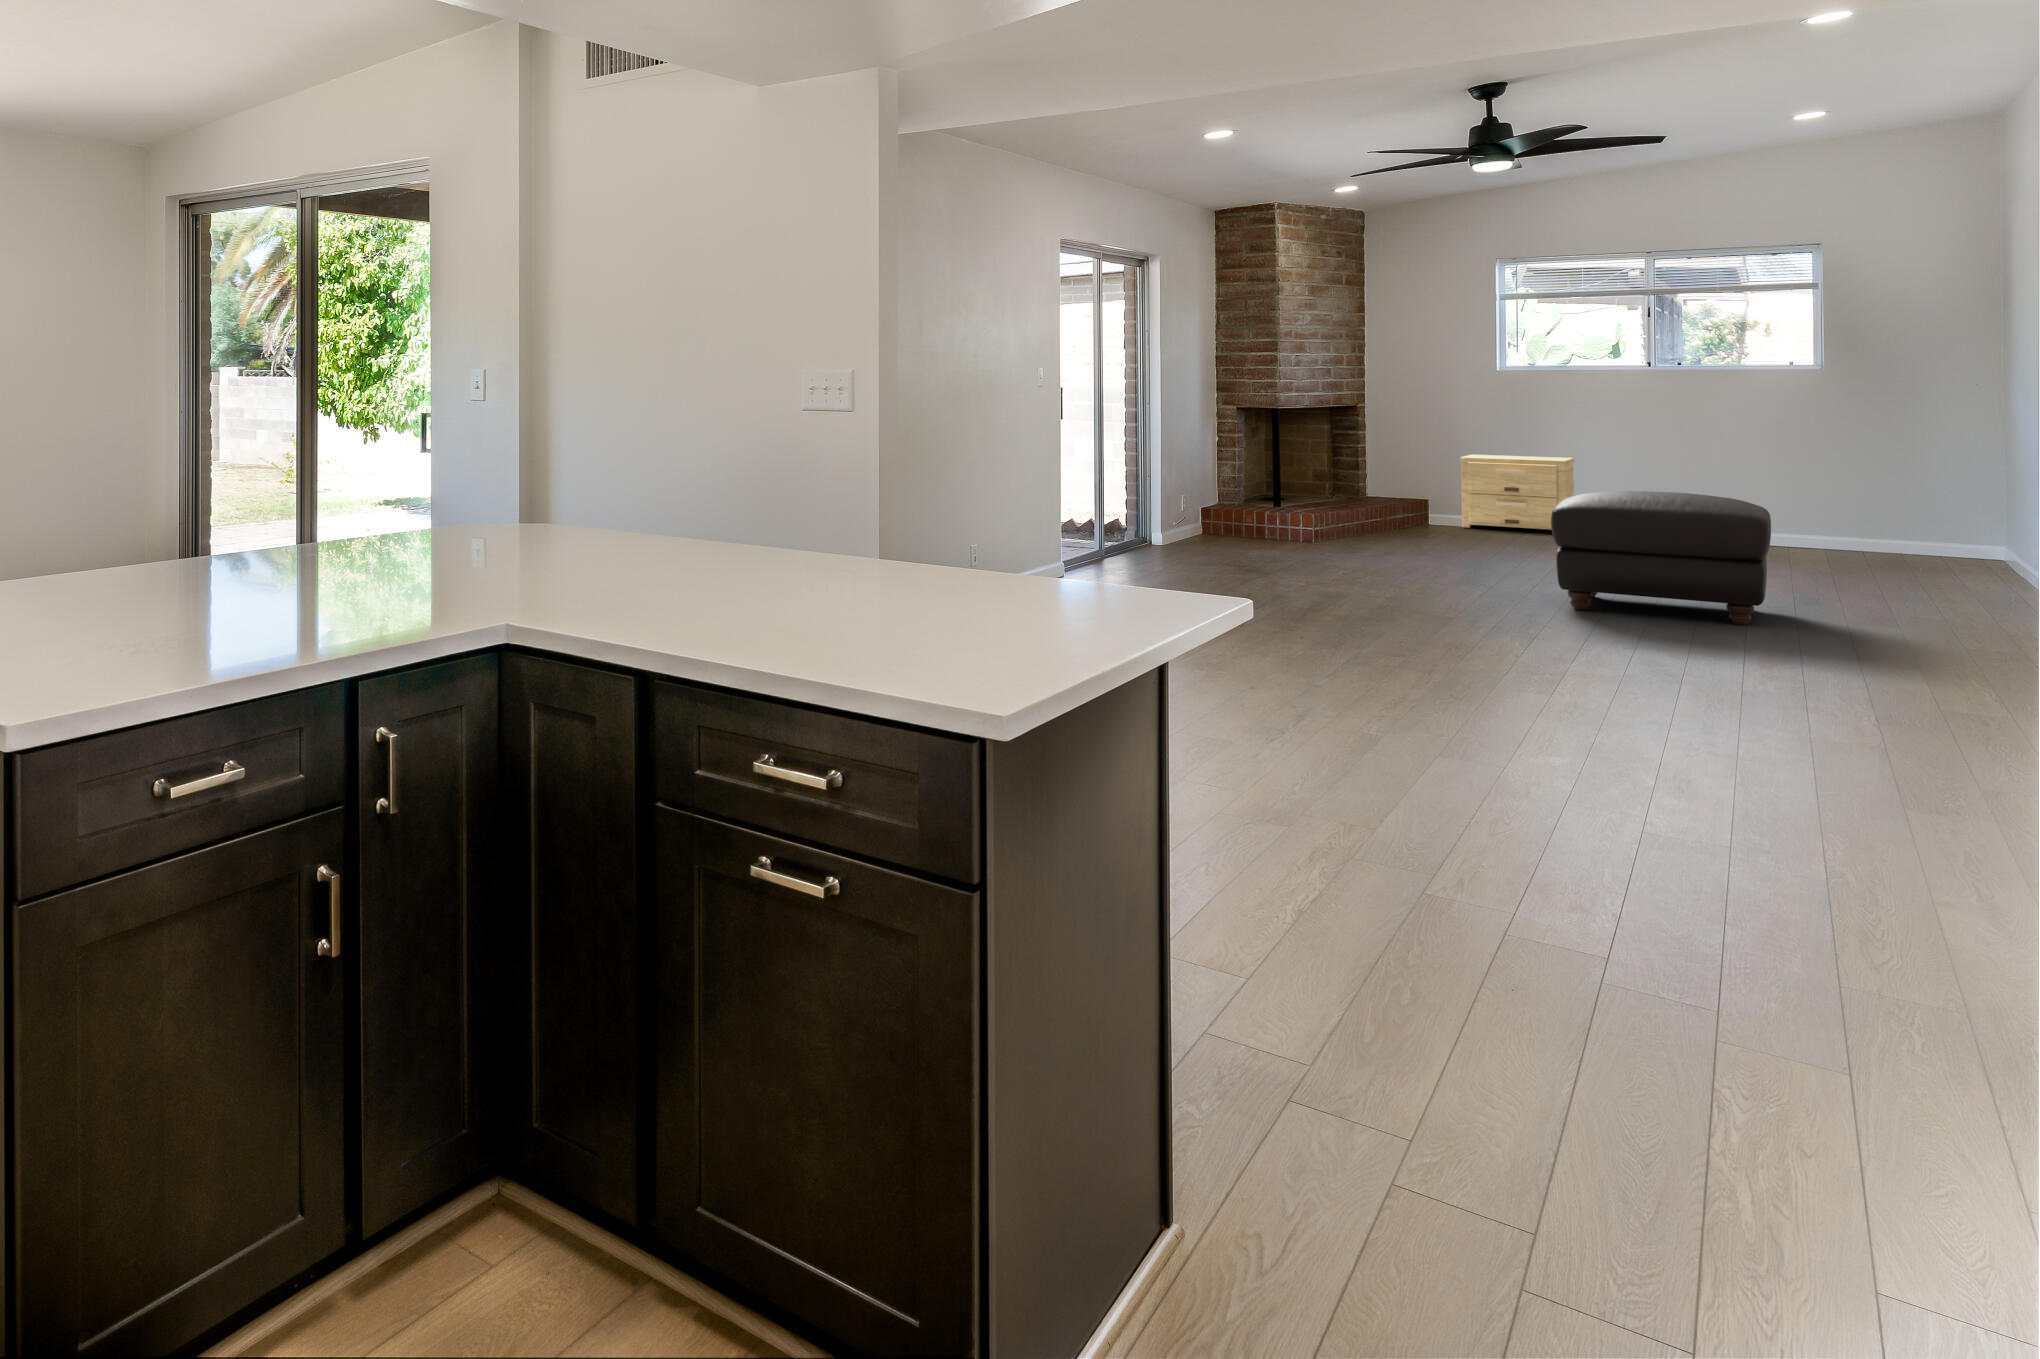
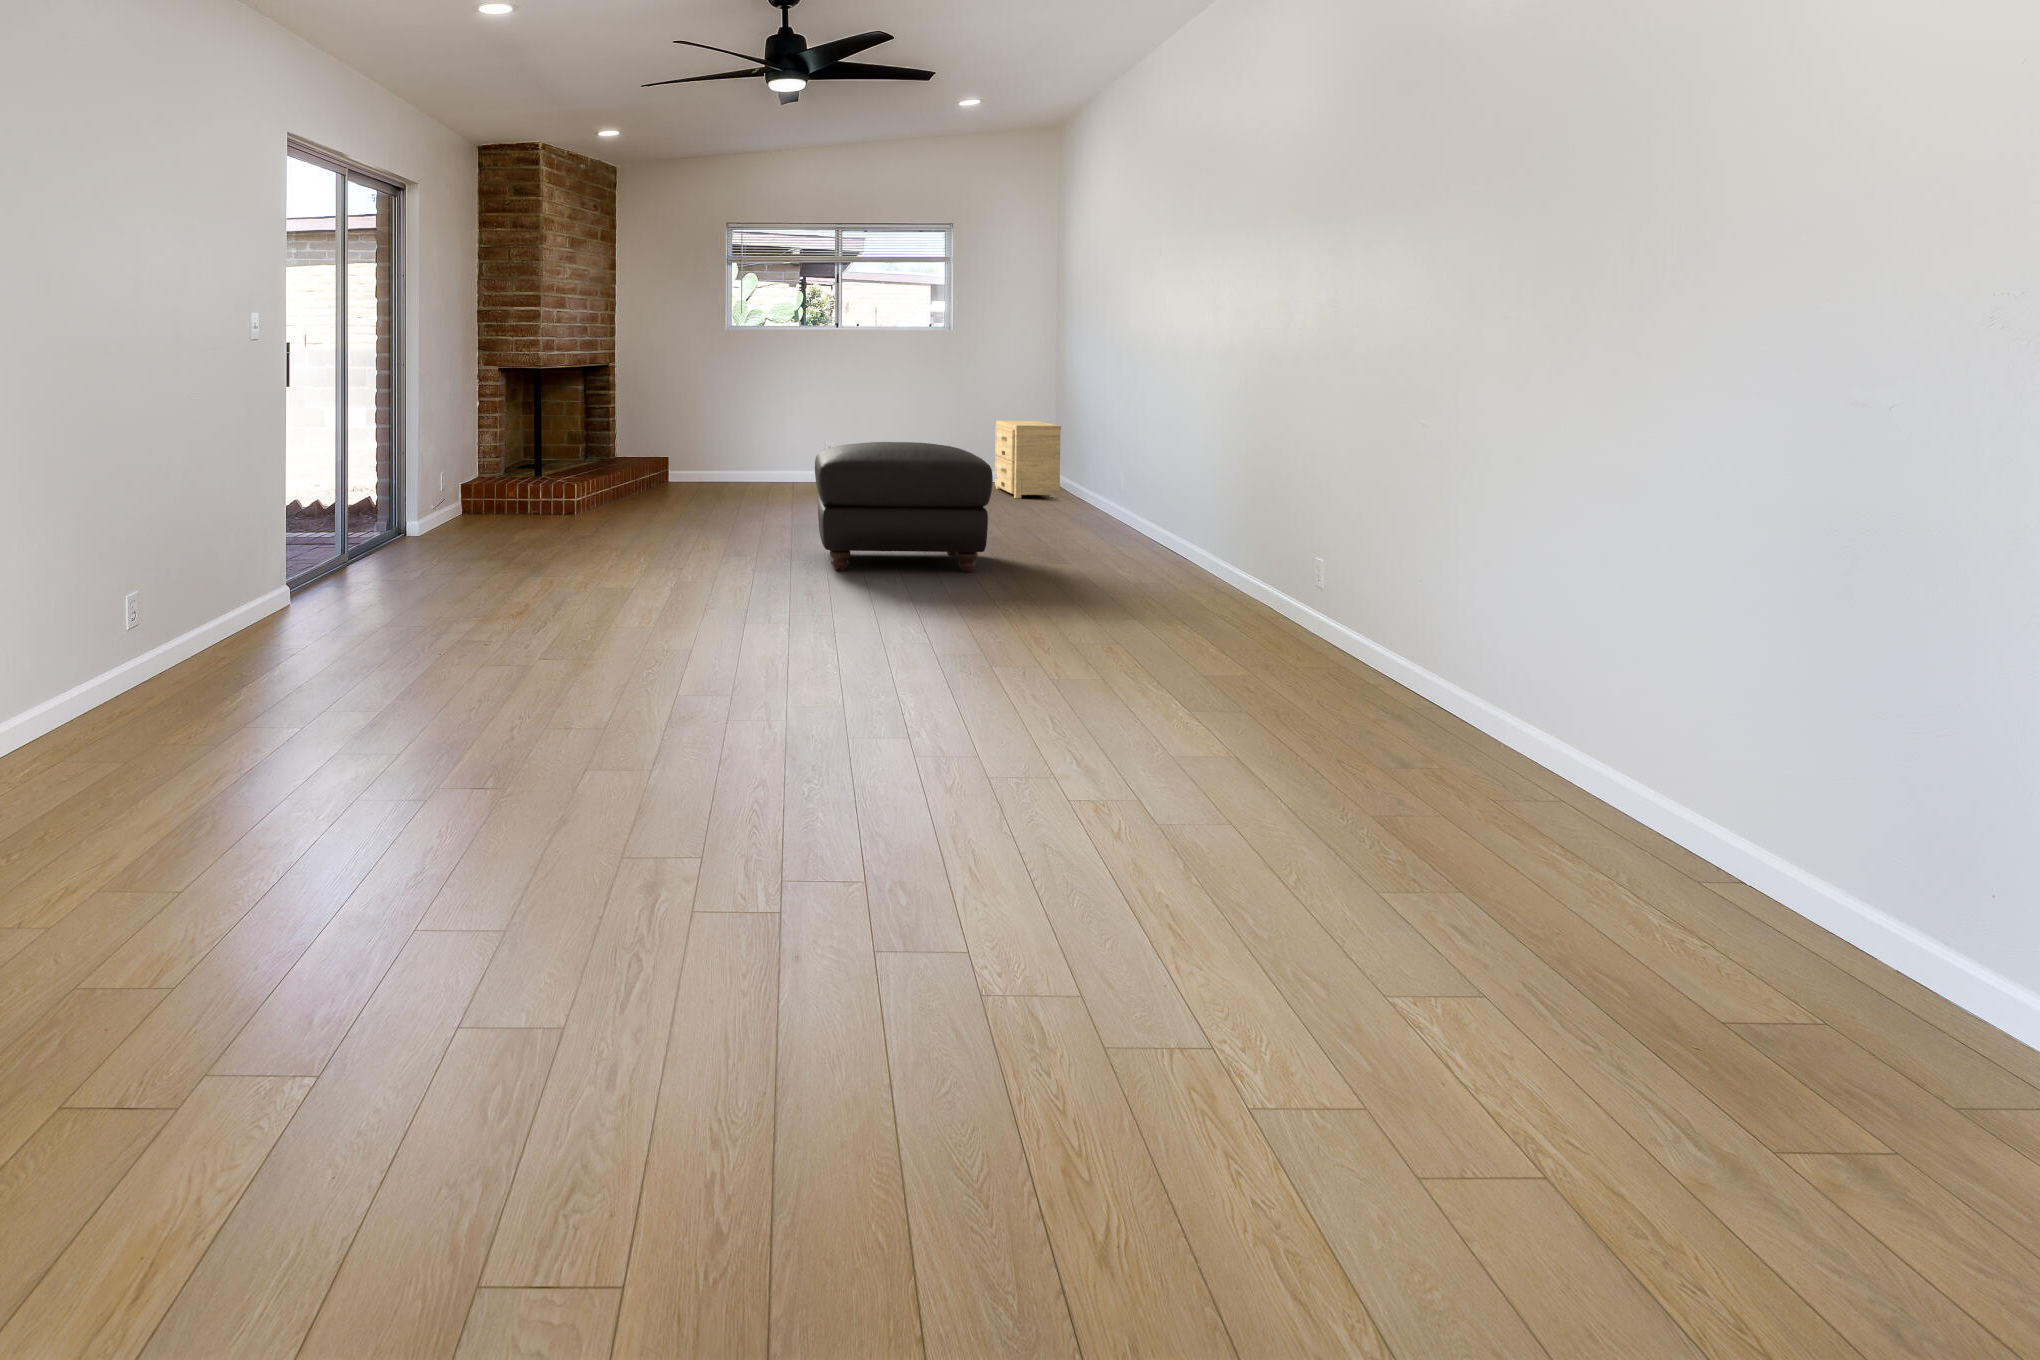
side table: present [1460,455,1574,530] -> present [995,420,1061,499]

